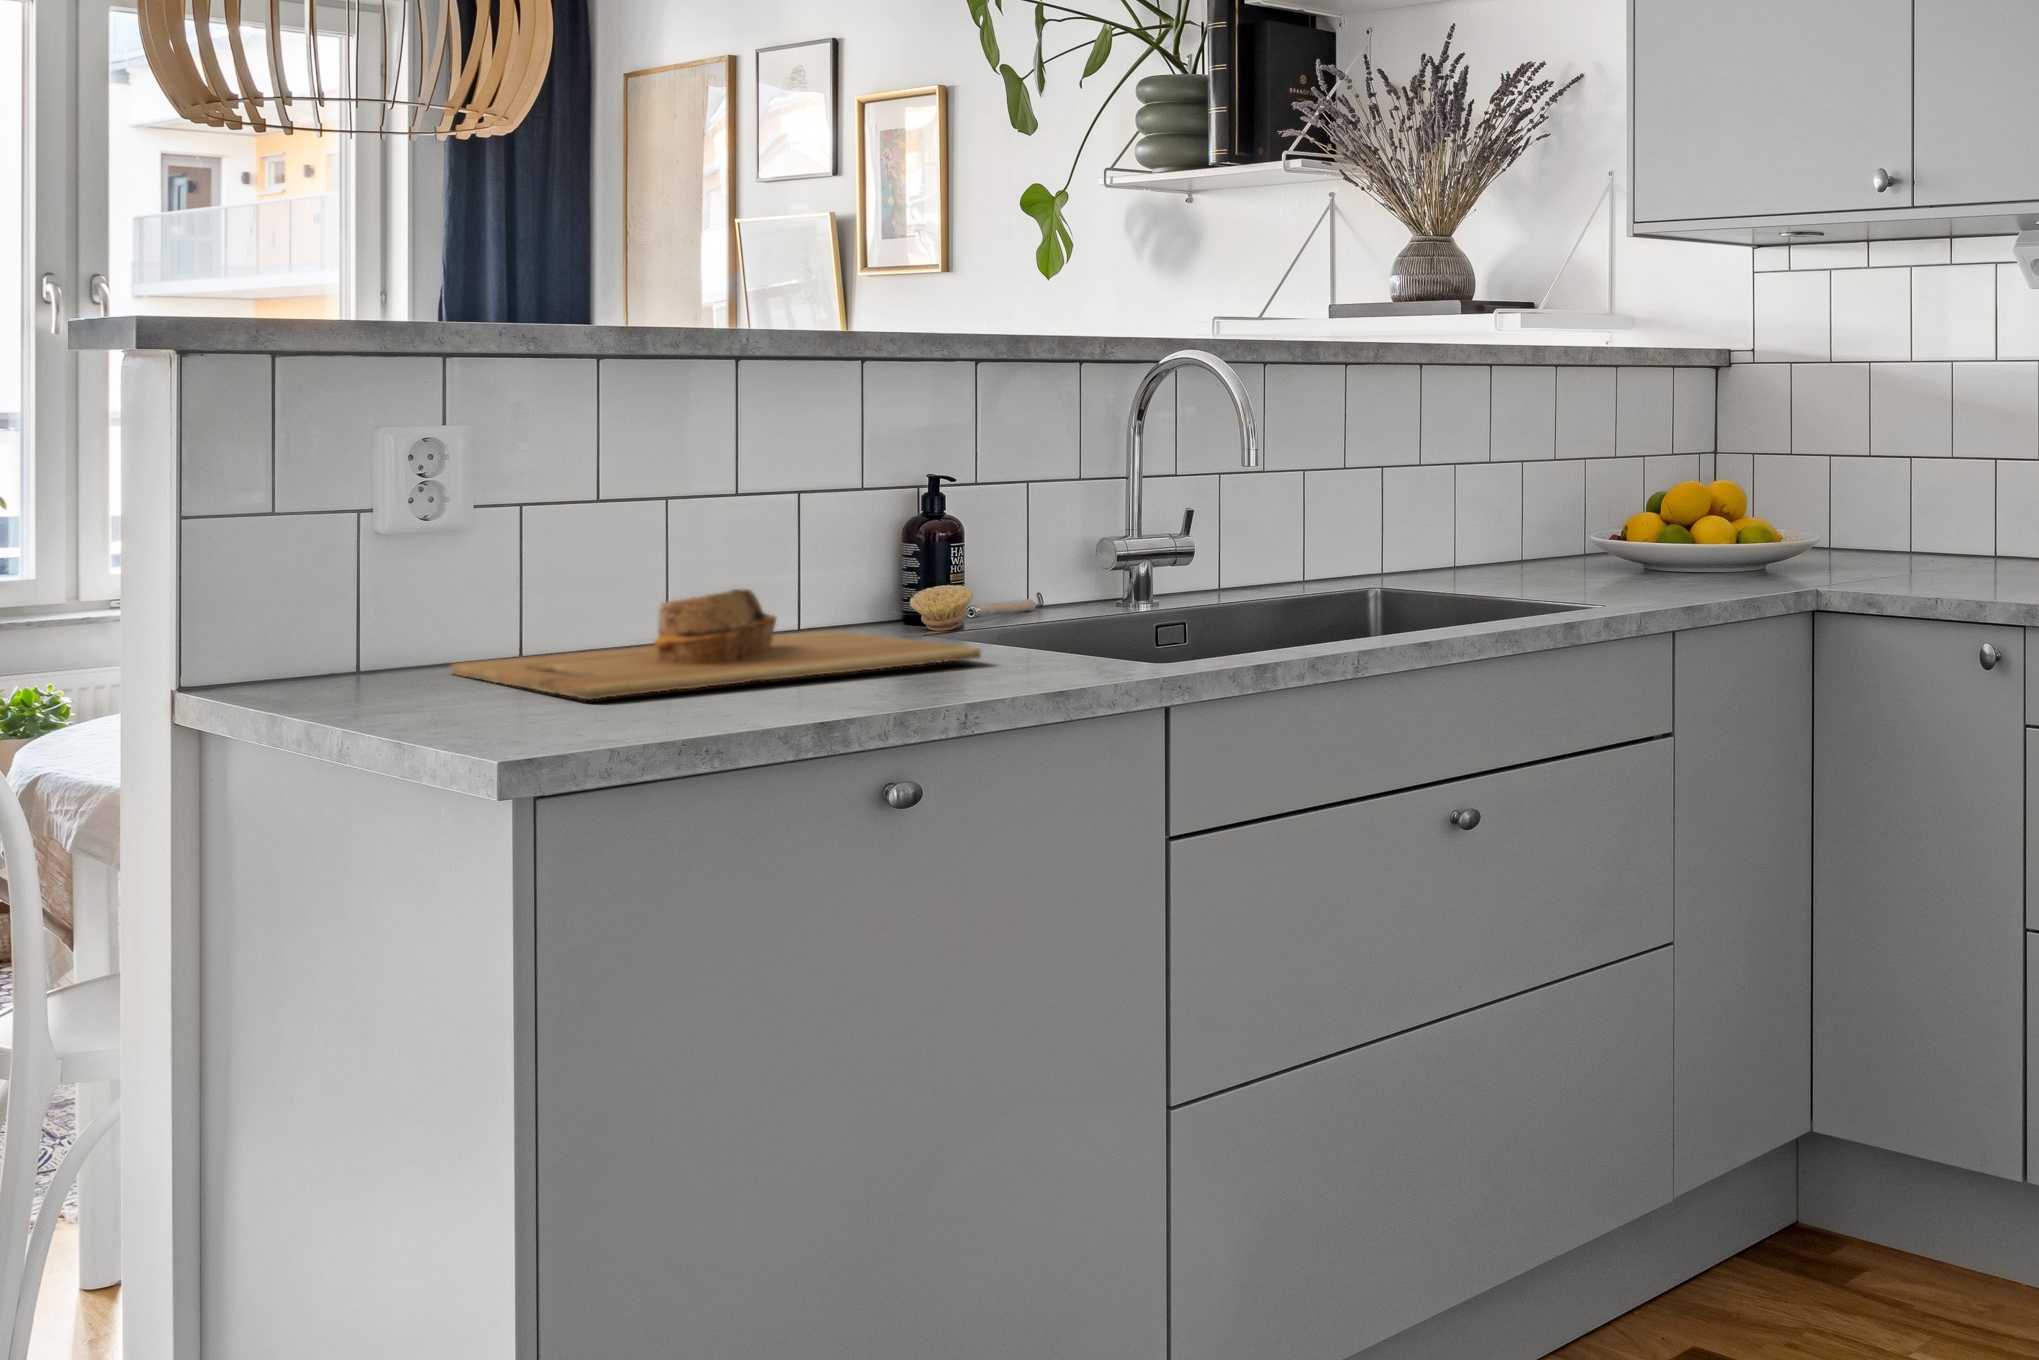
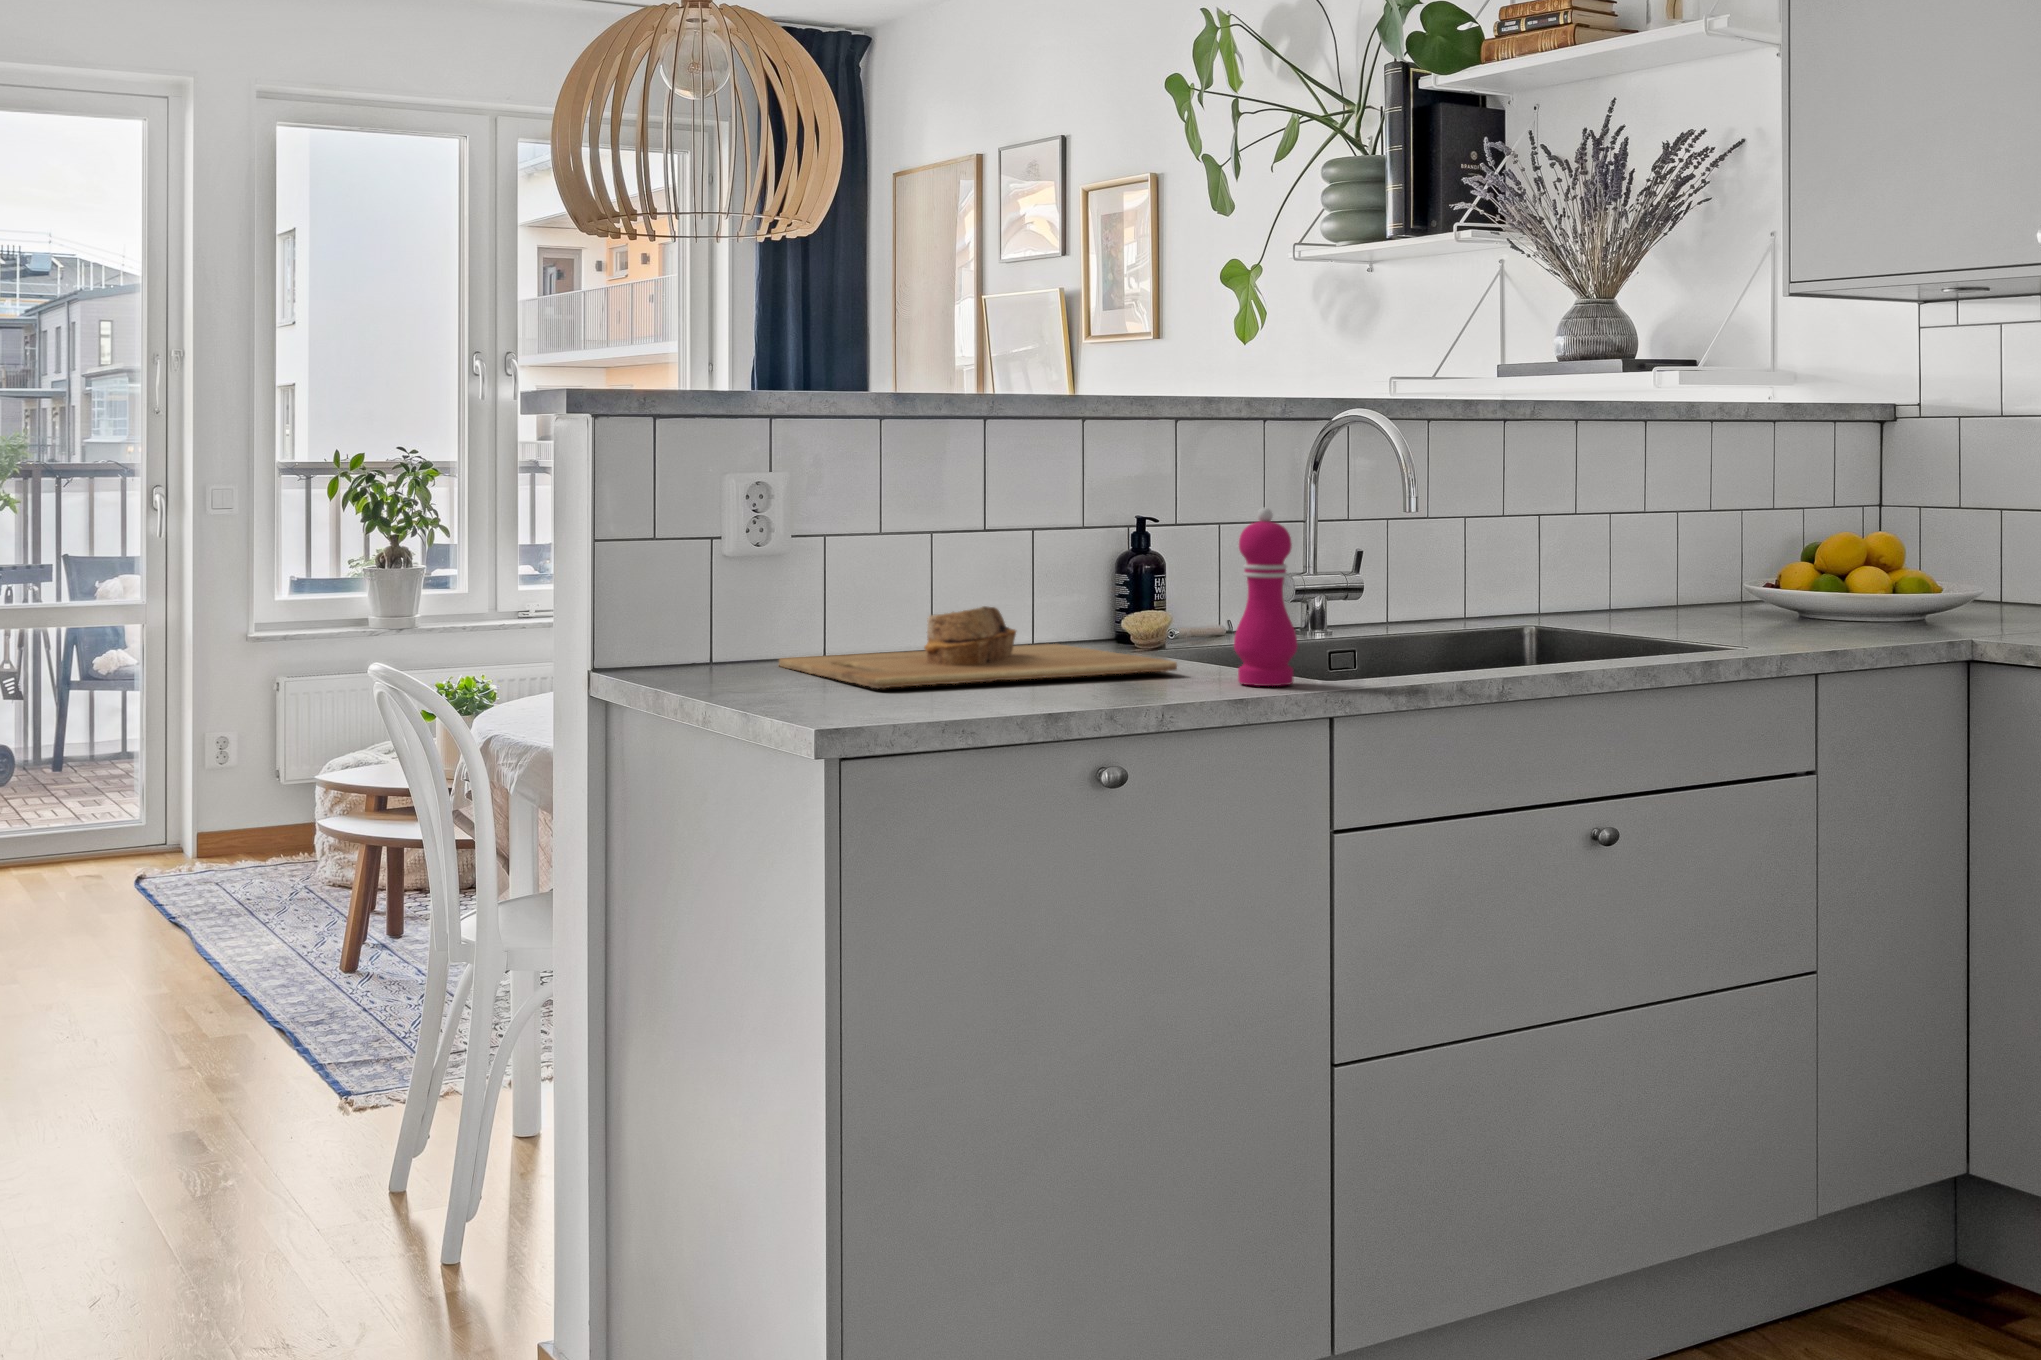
pepper mill: none [1051,463,1128,673] -> present [1234,508,1298,686]

